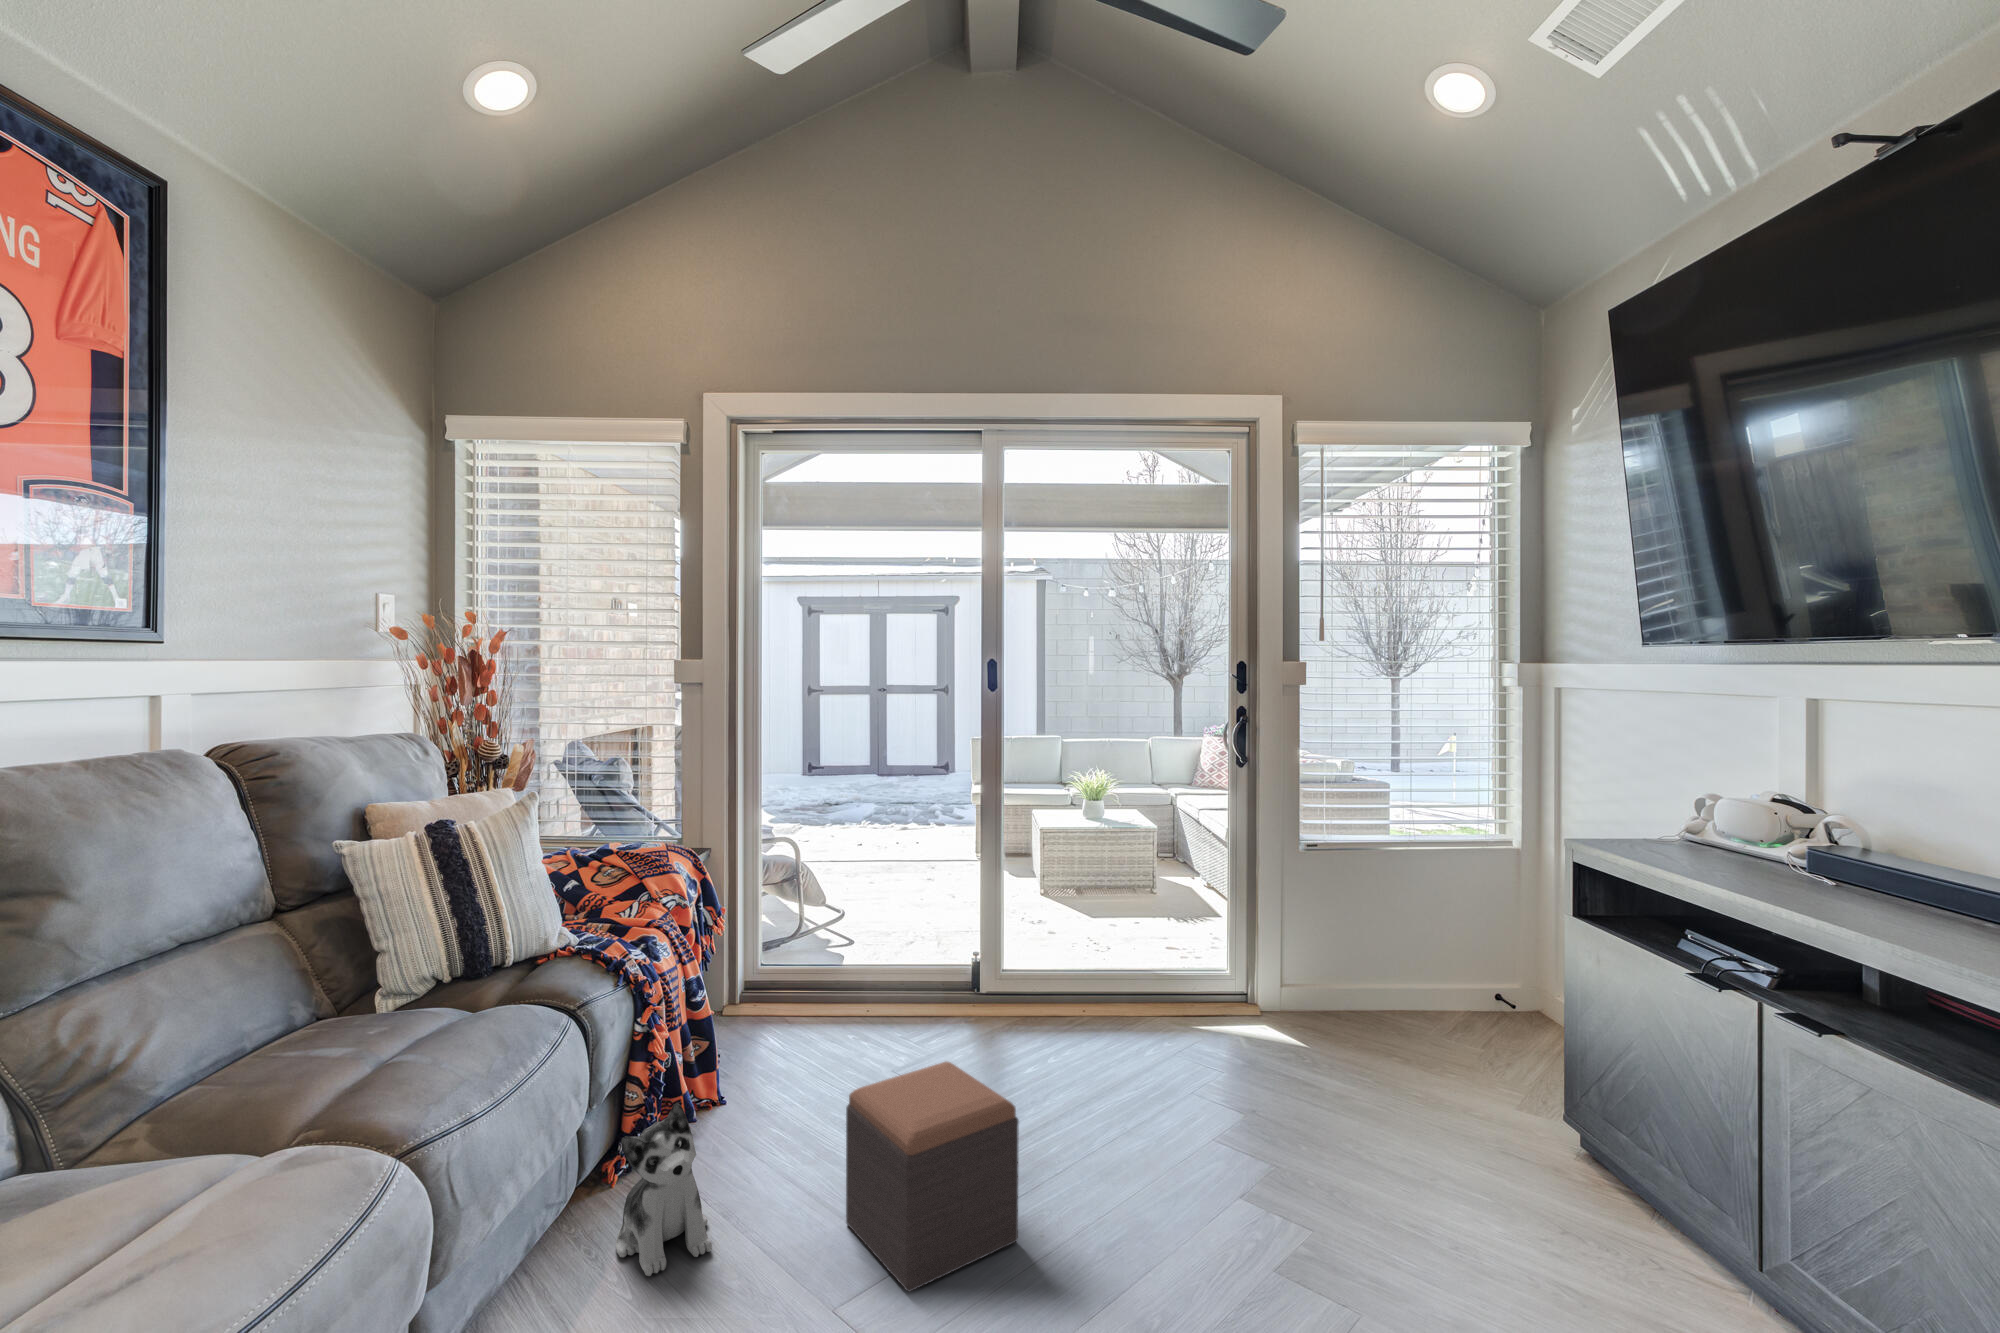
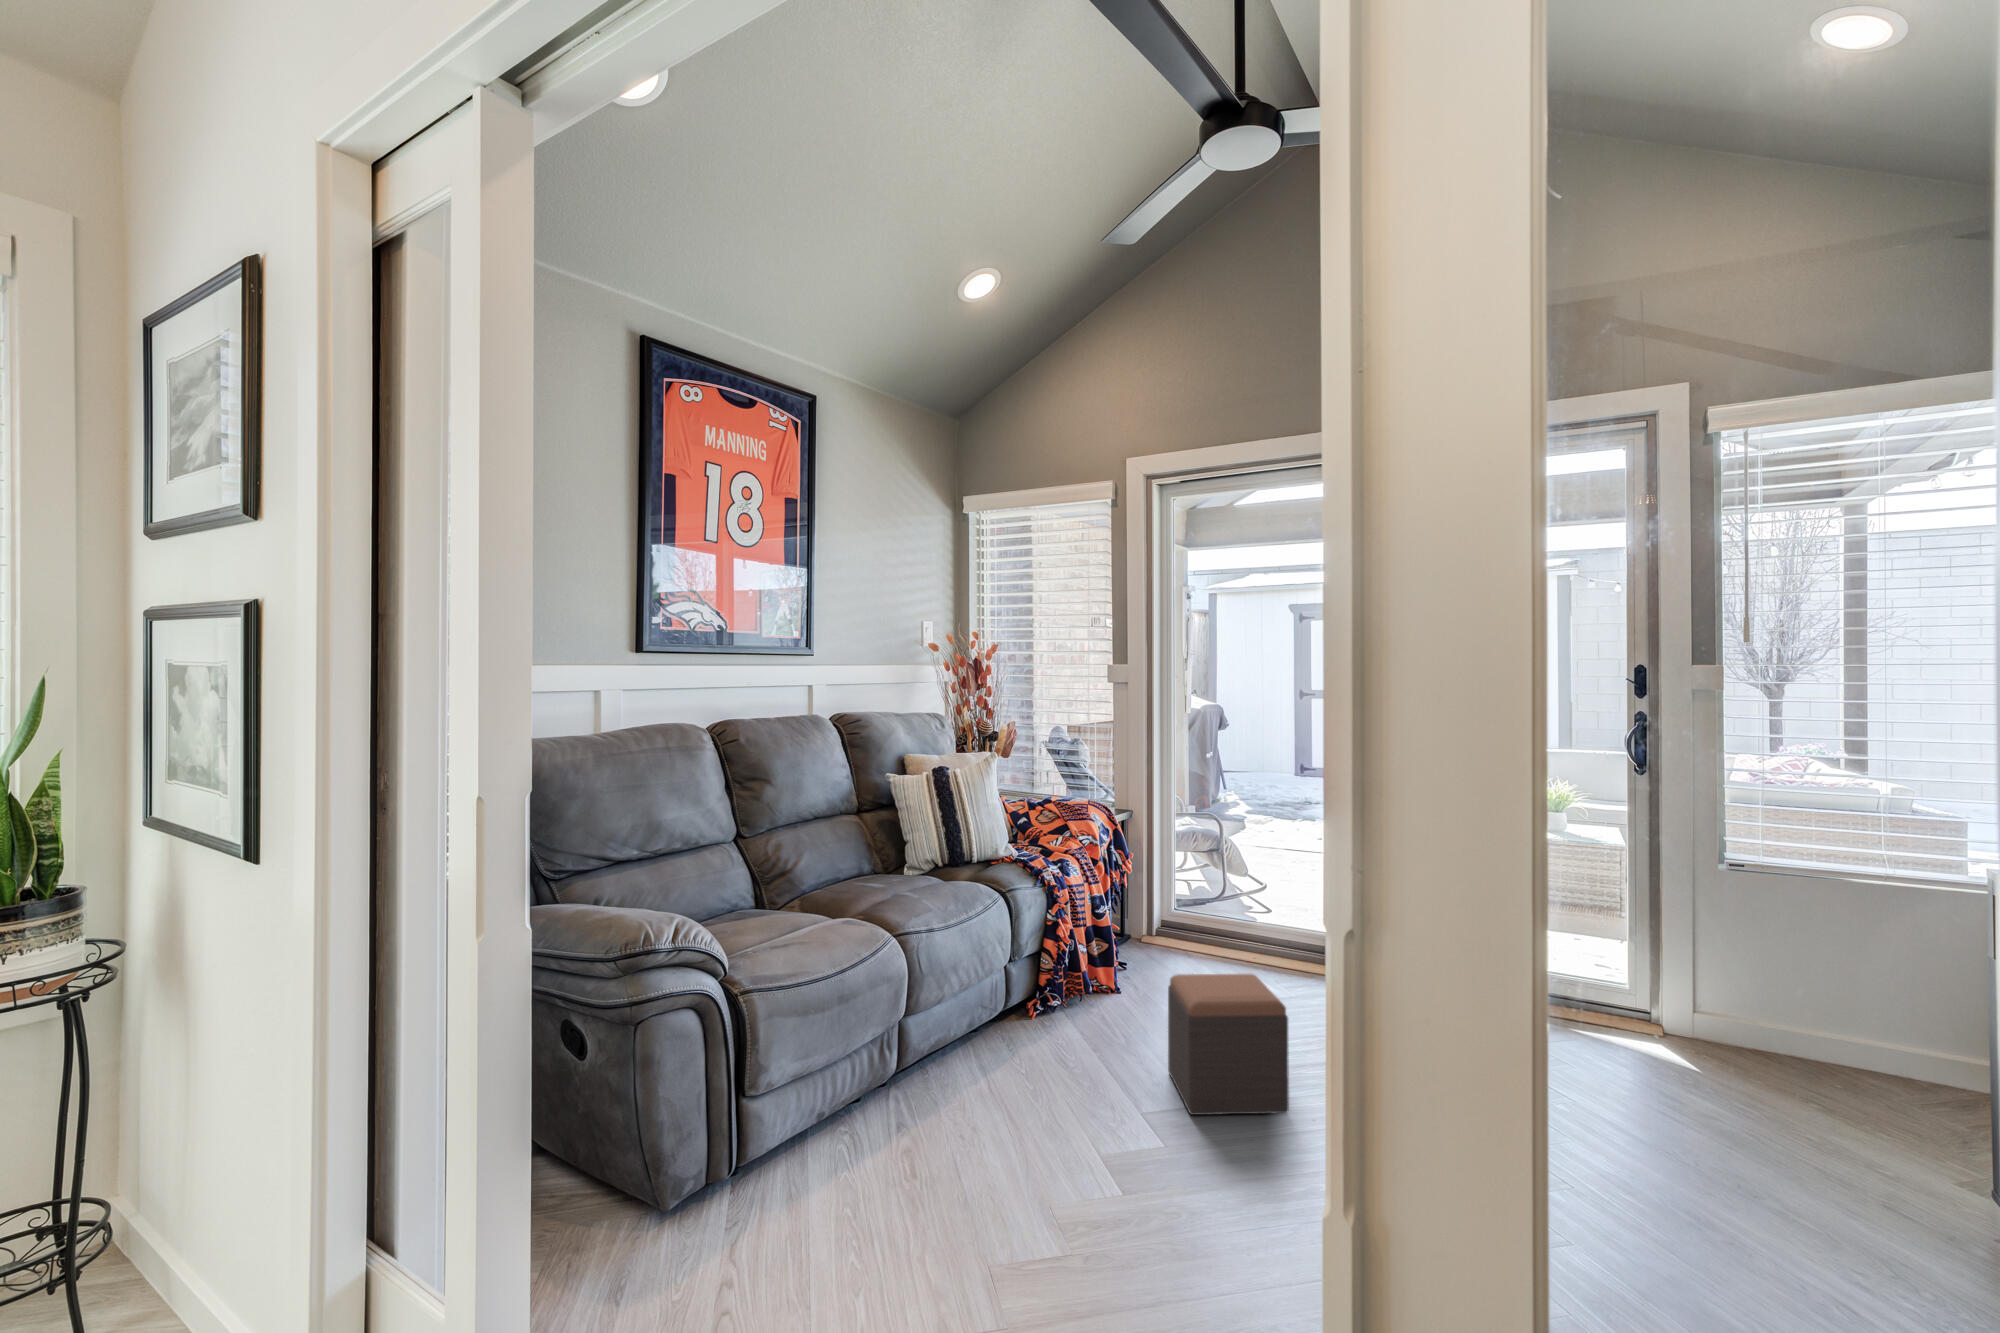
plush toy: present [616,1103,712,1276] -> none [1021,959,1080,1063]

